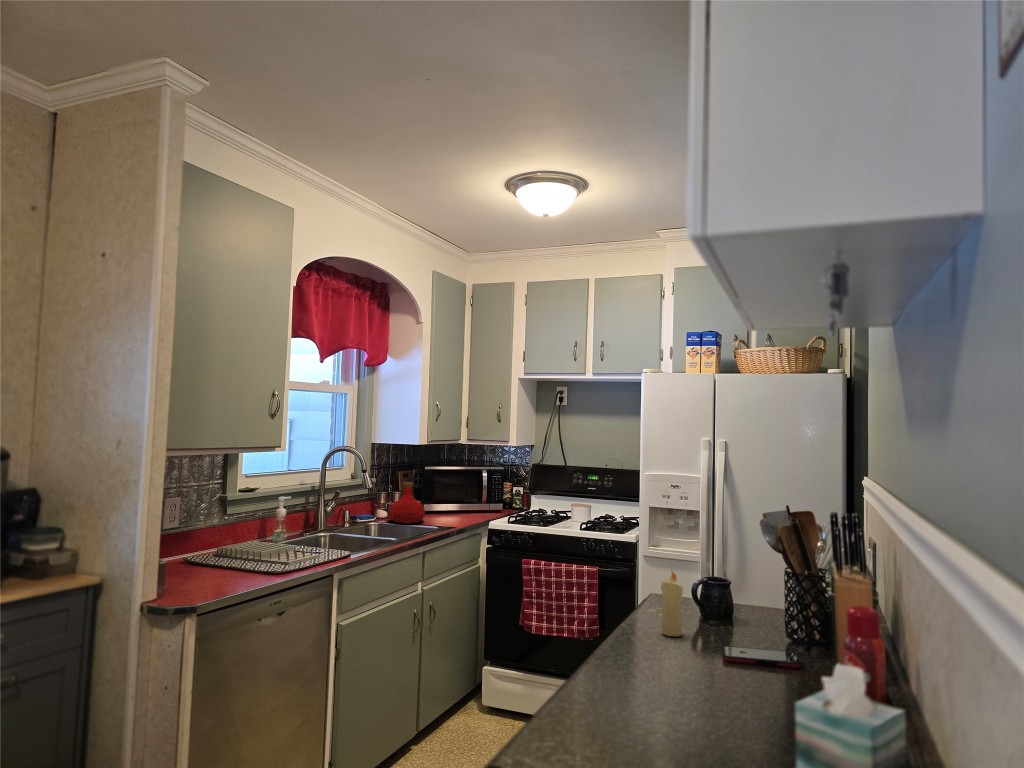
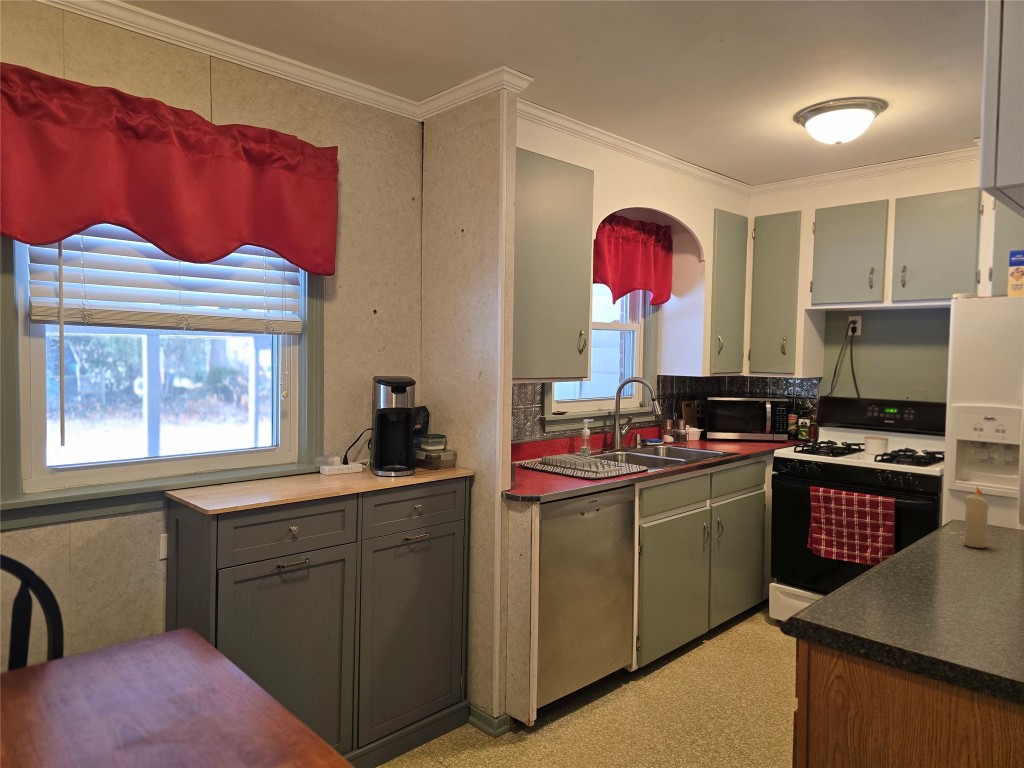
bottle: present [389,482,425,523] -> none [677,411,712,448]

